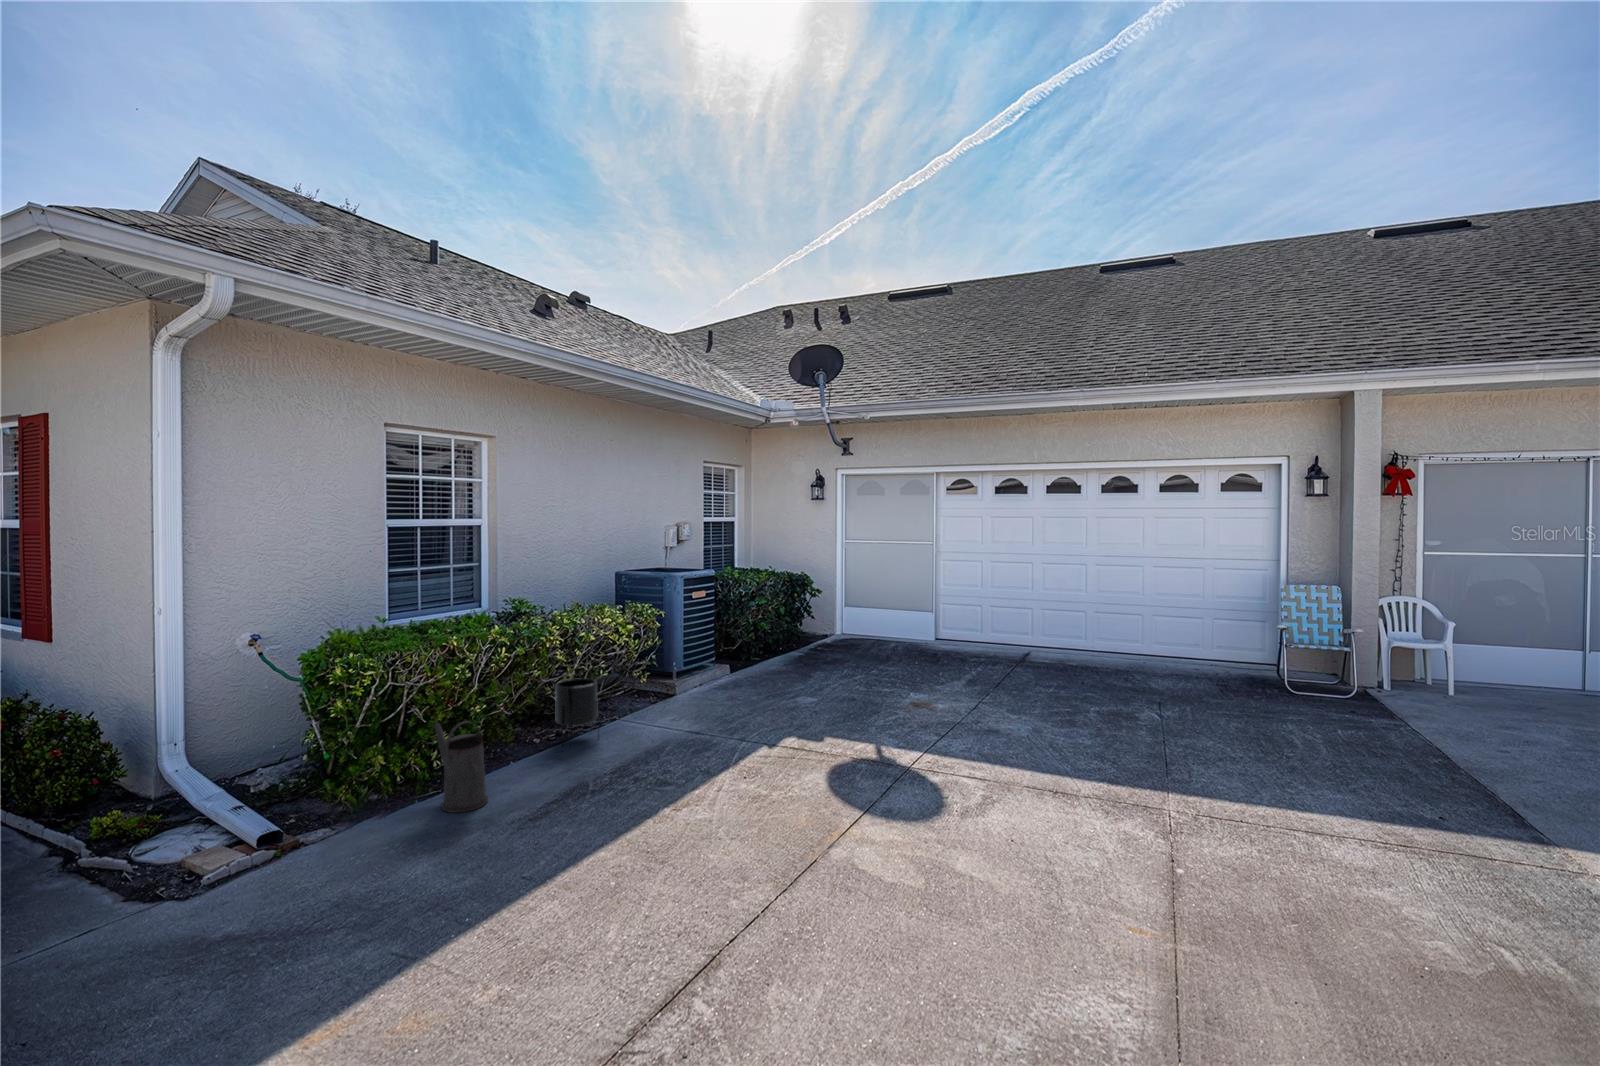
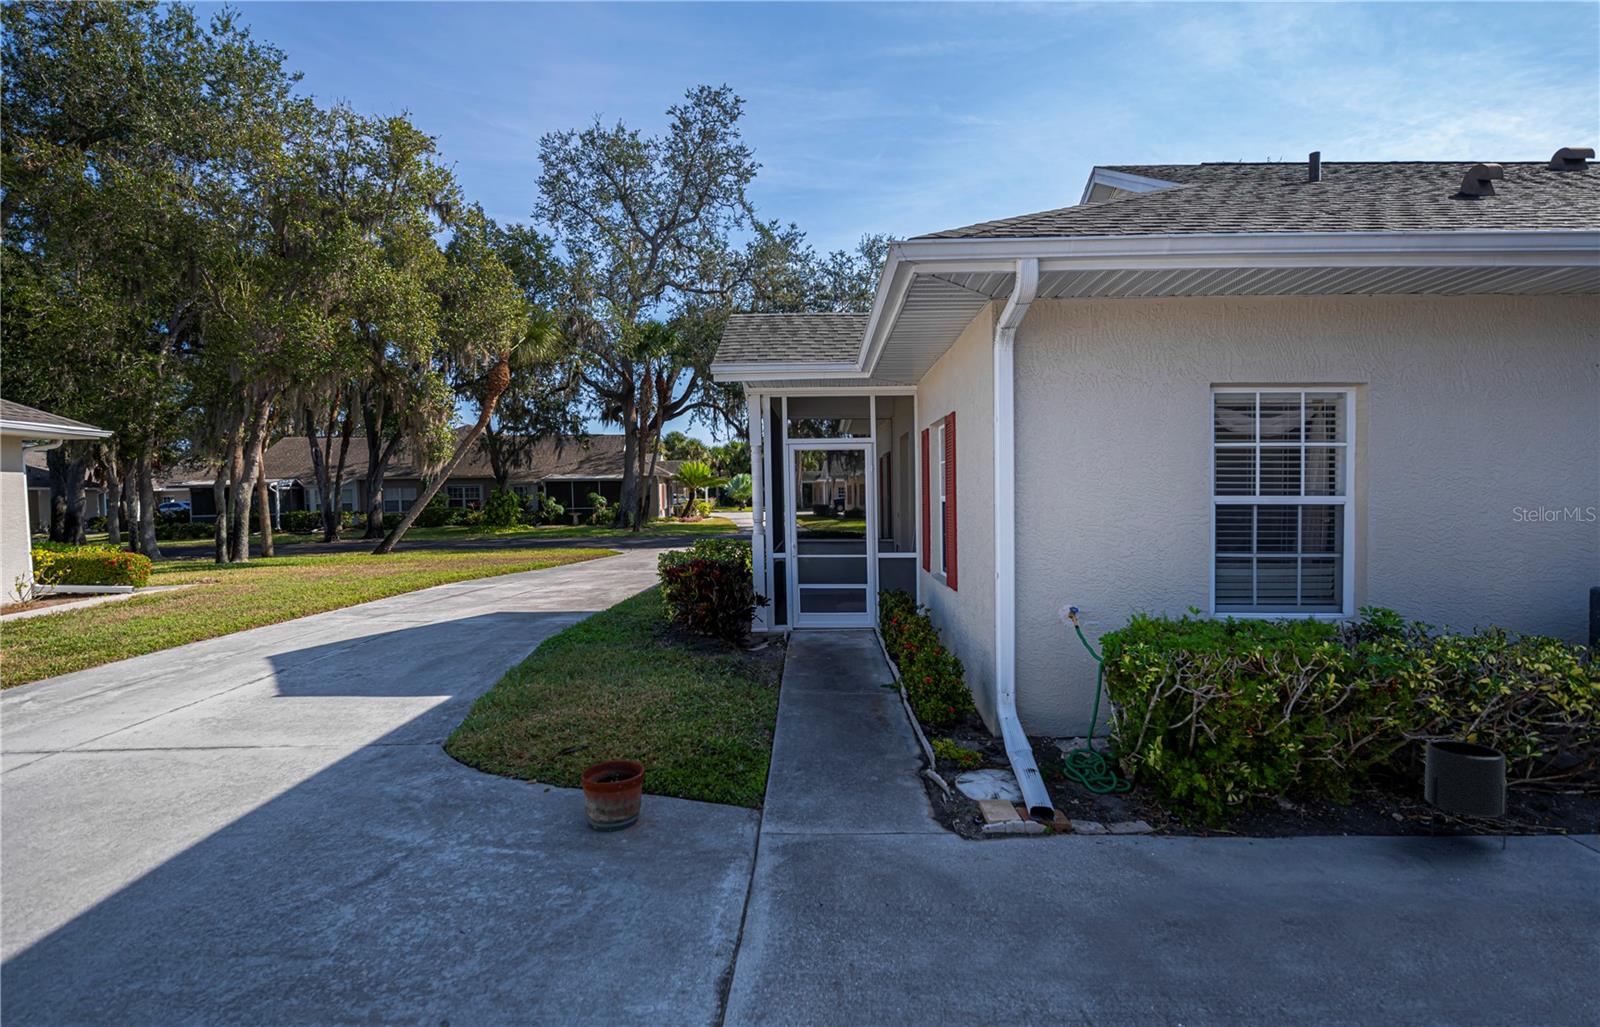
watering can: present [434,721,488,813] -> none [1219,747,1281,873]

